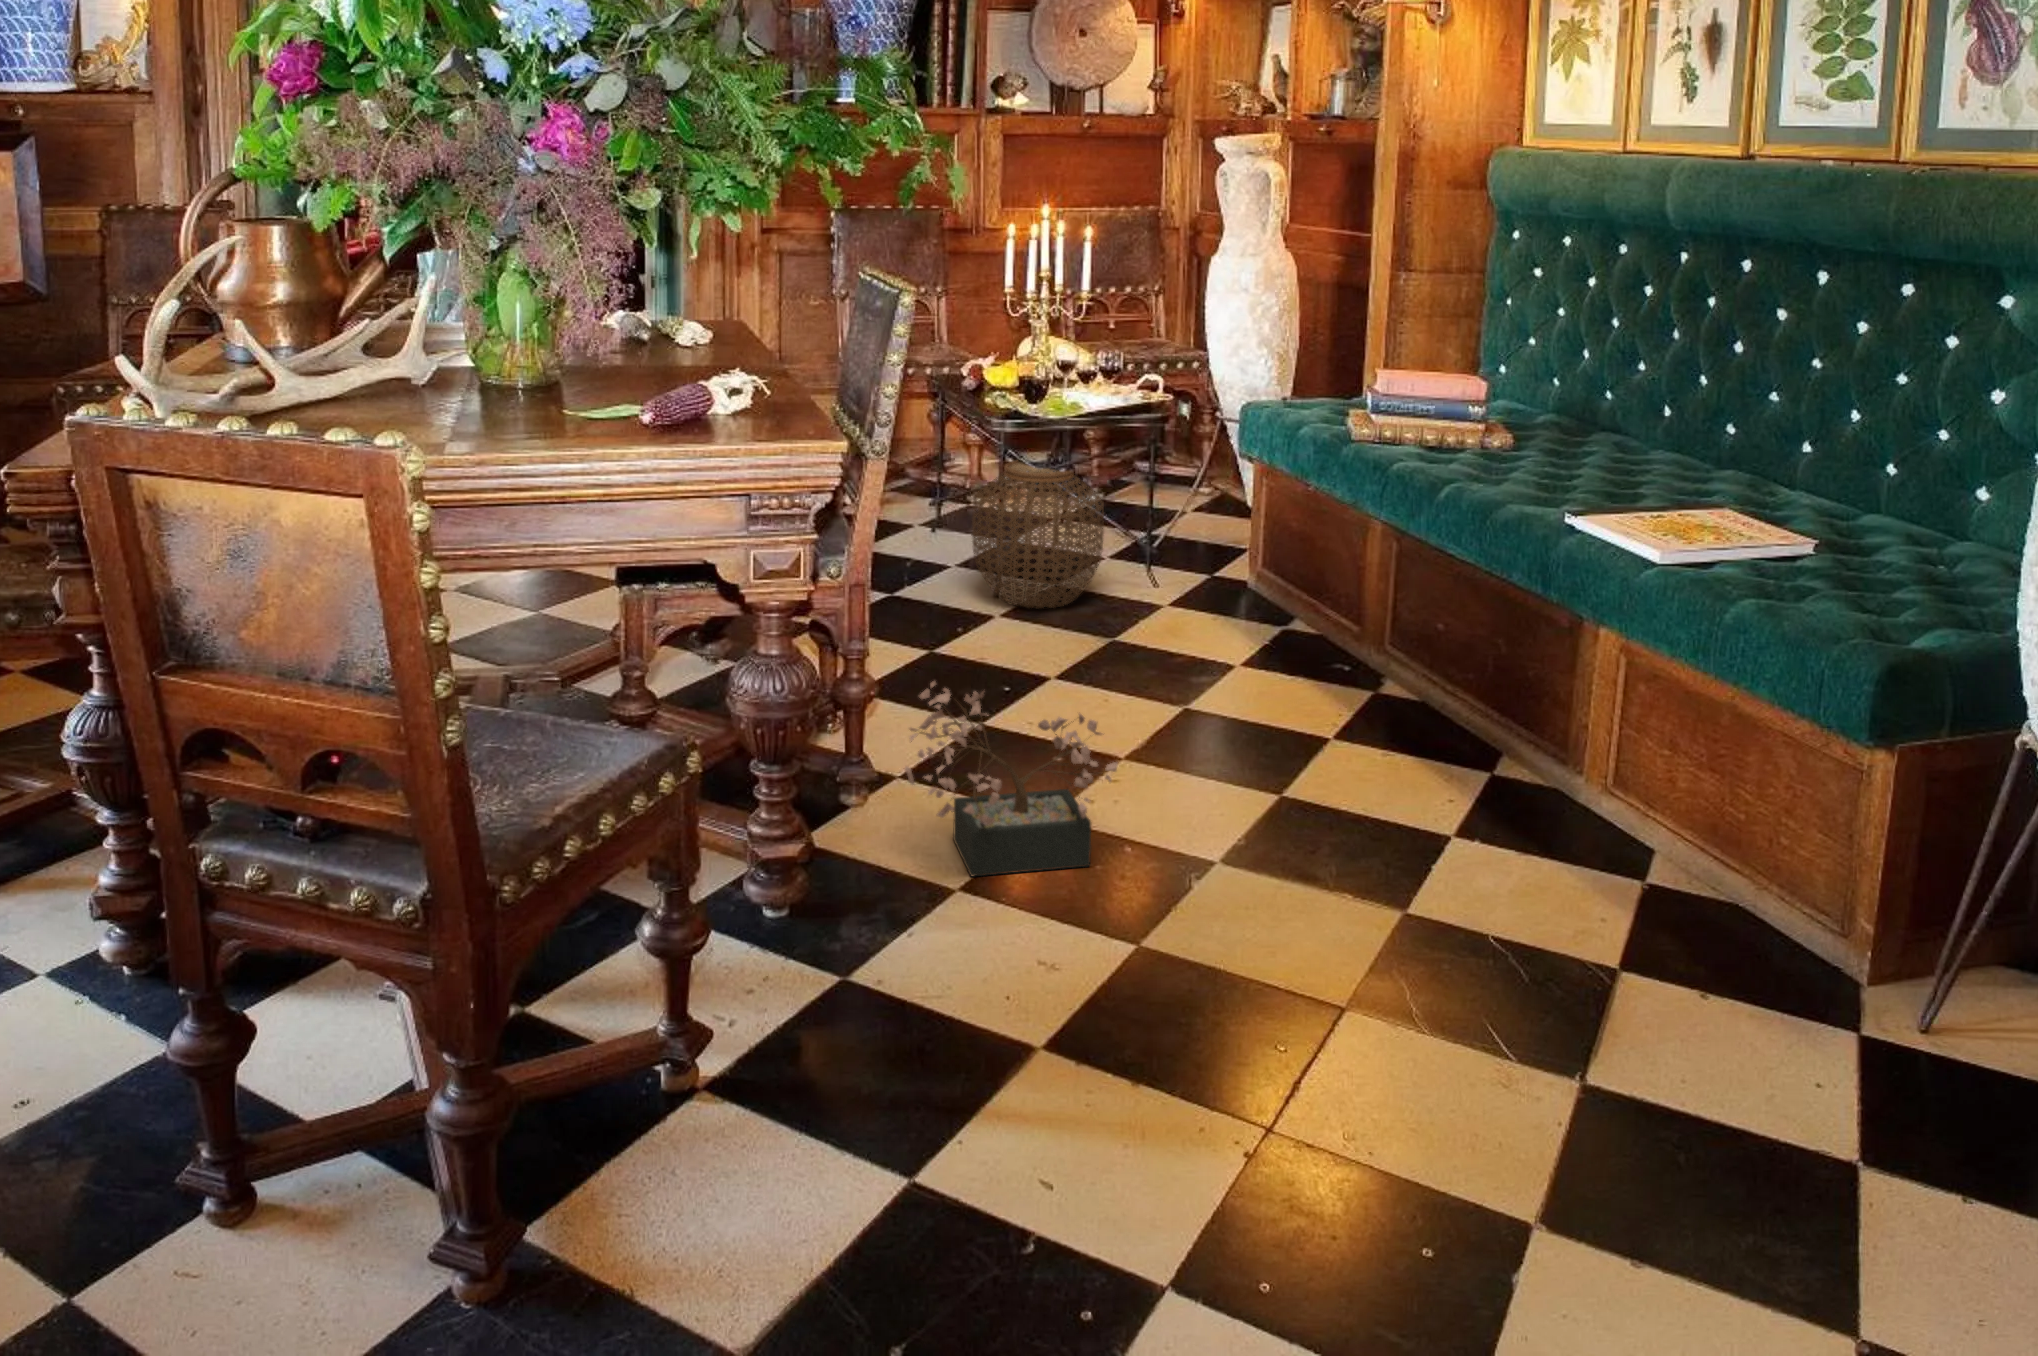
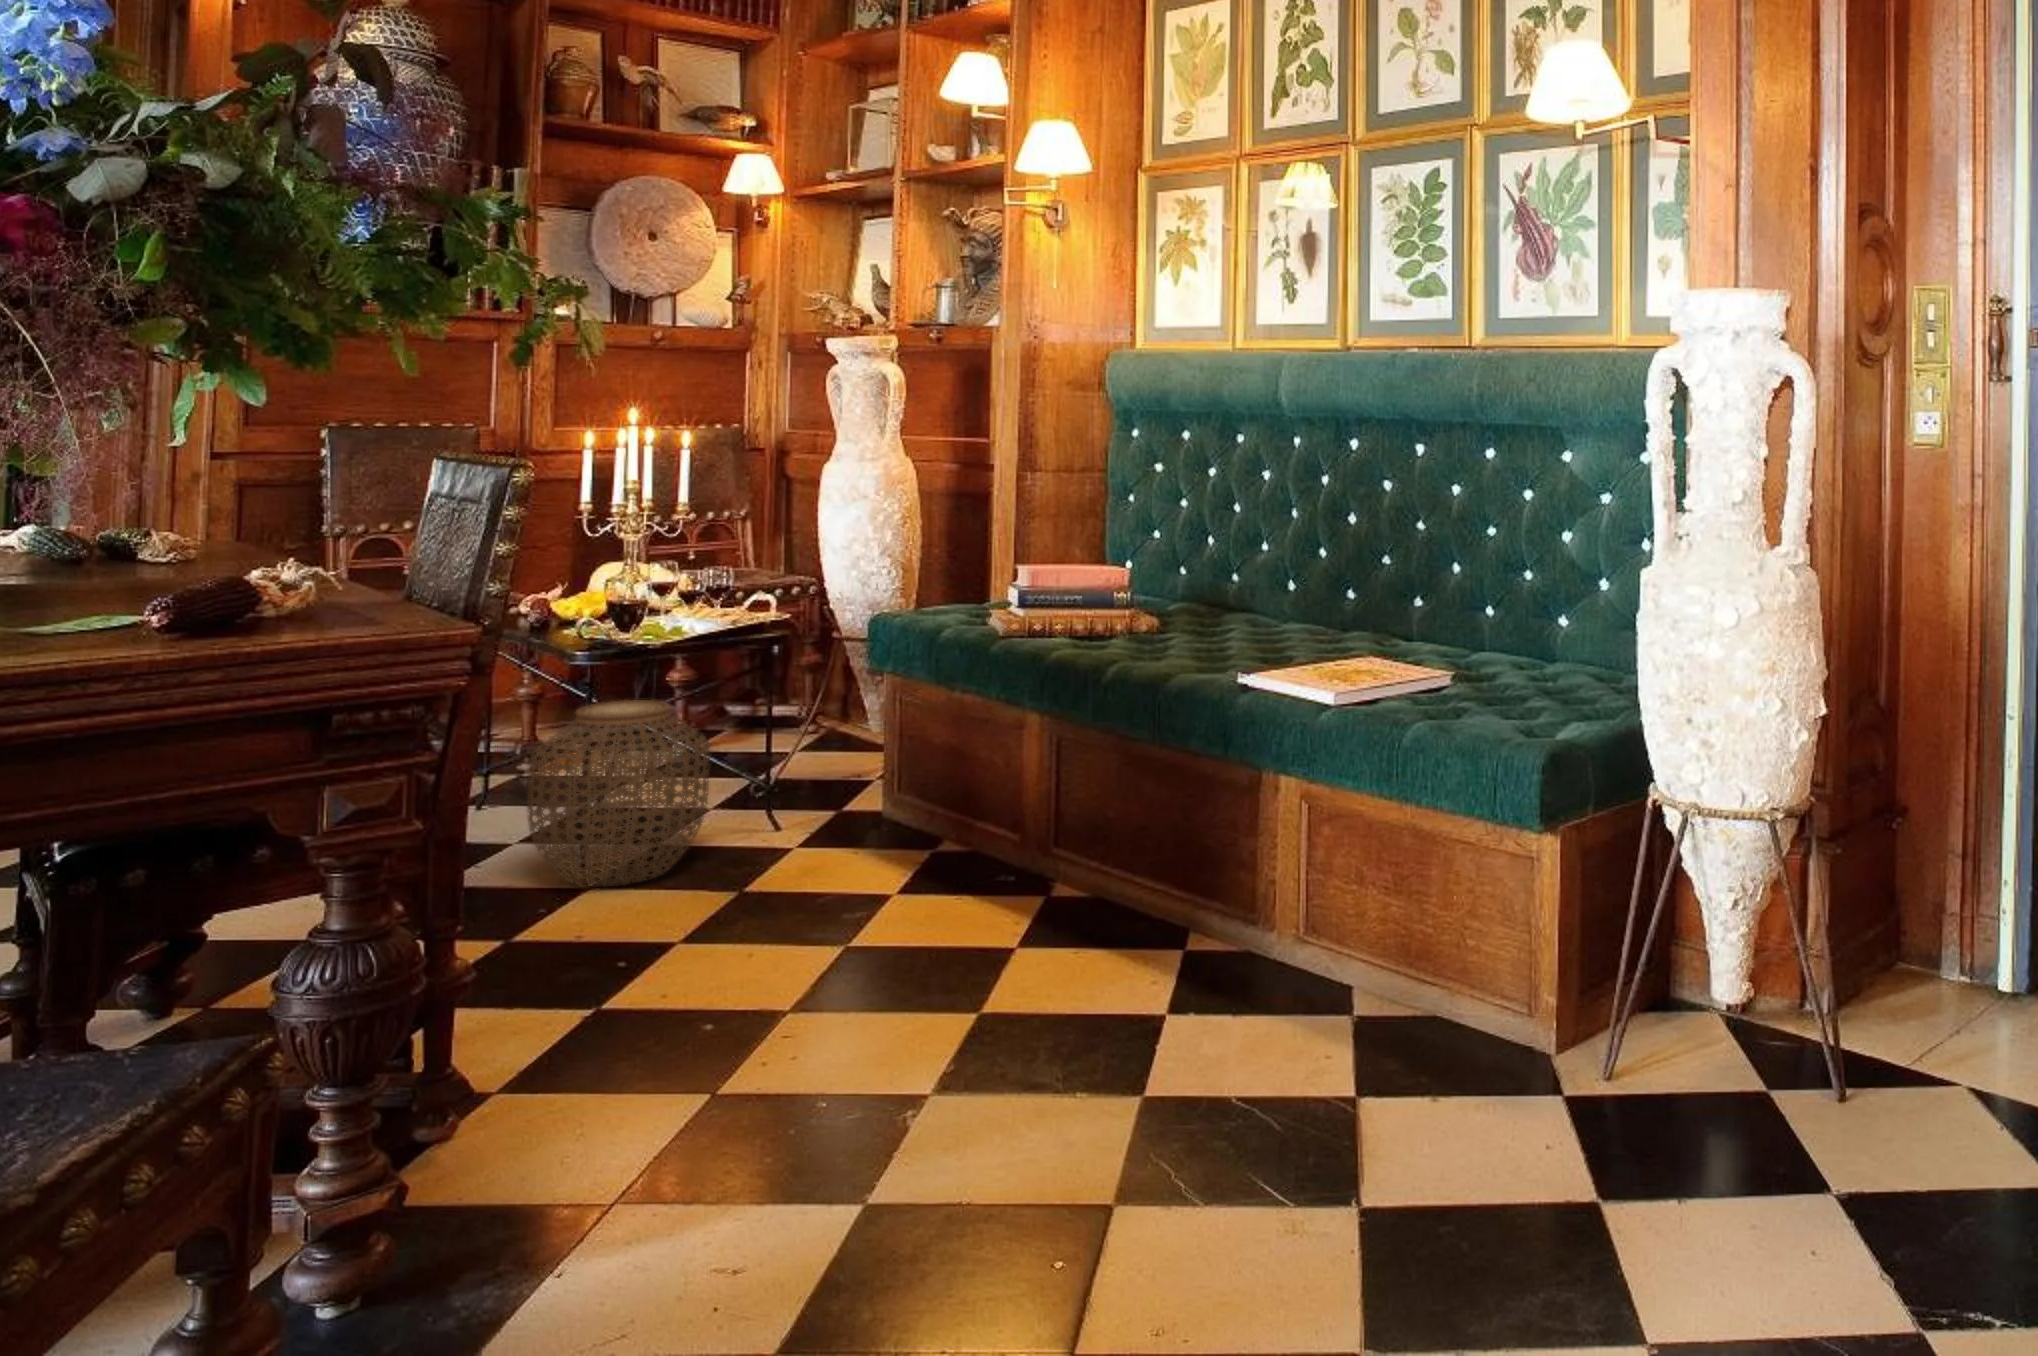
decorative plant: present [905,681,1118,876] -> none [493,944,793,1200]

